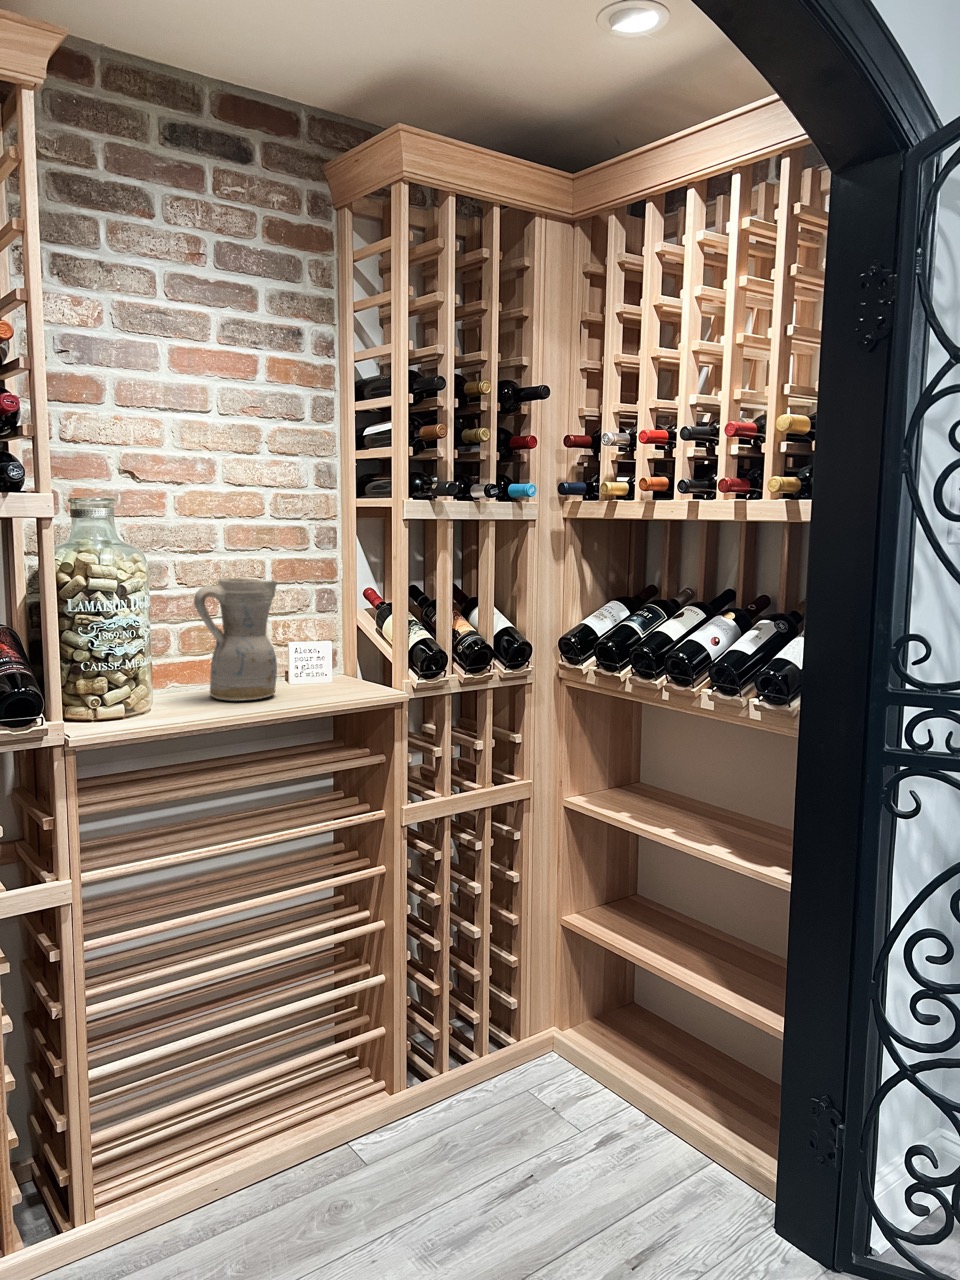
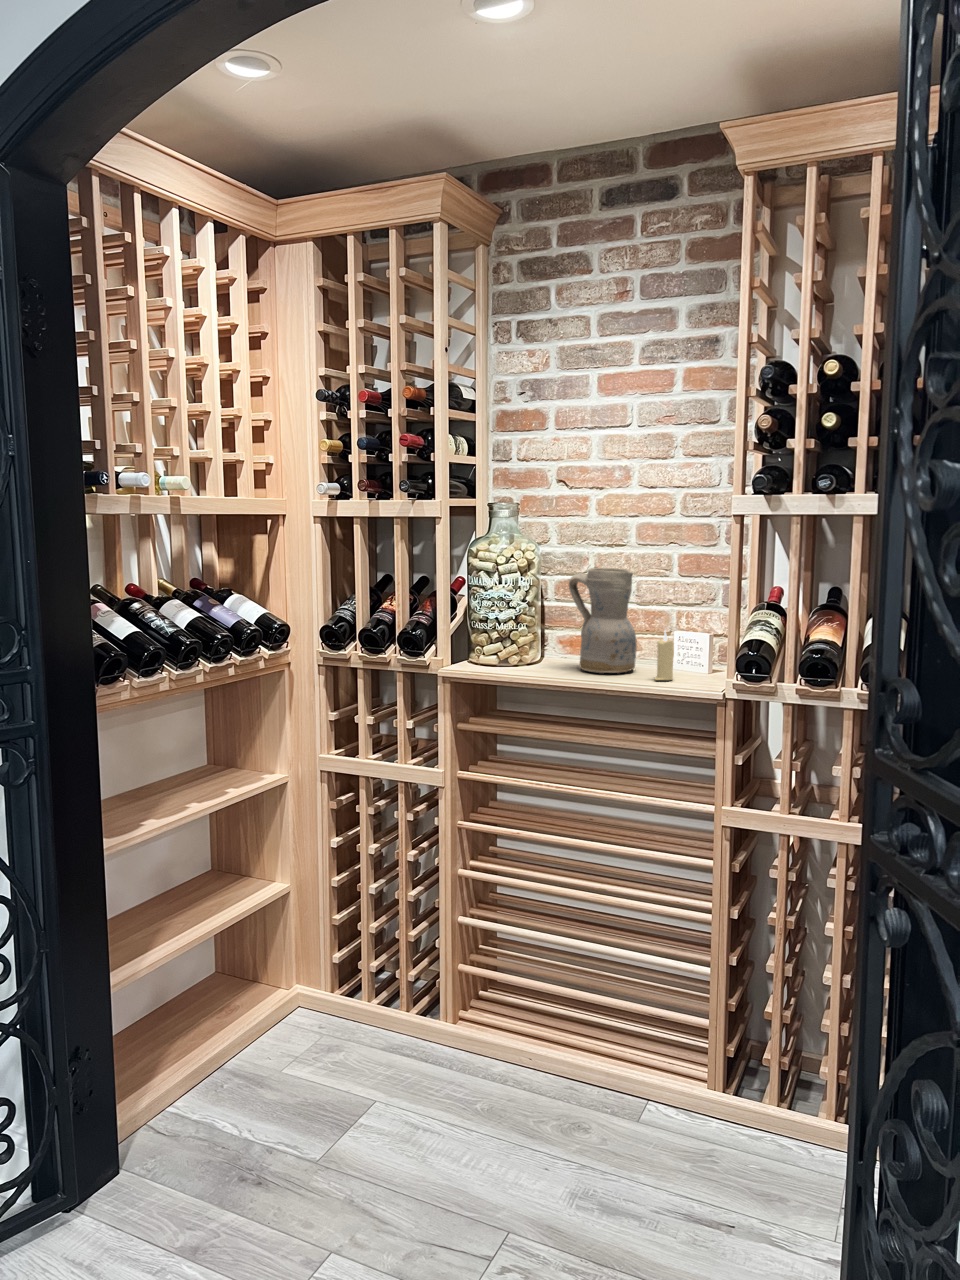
candle: none [314,639,333,696] -> present [655,630,674,680]

